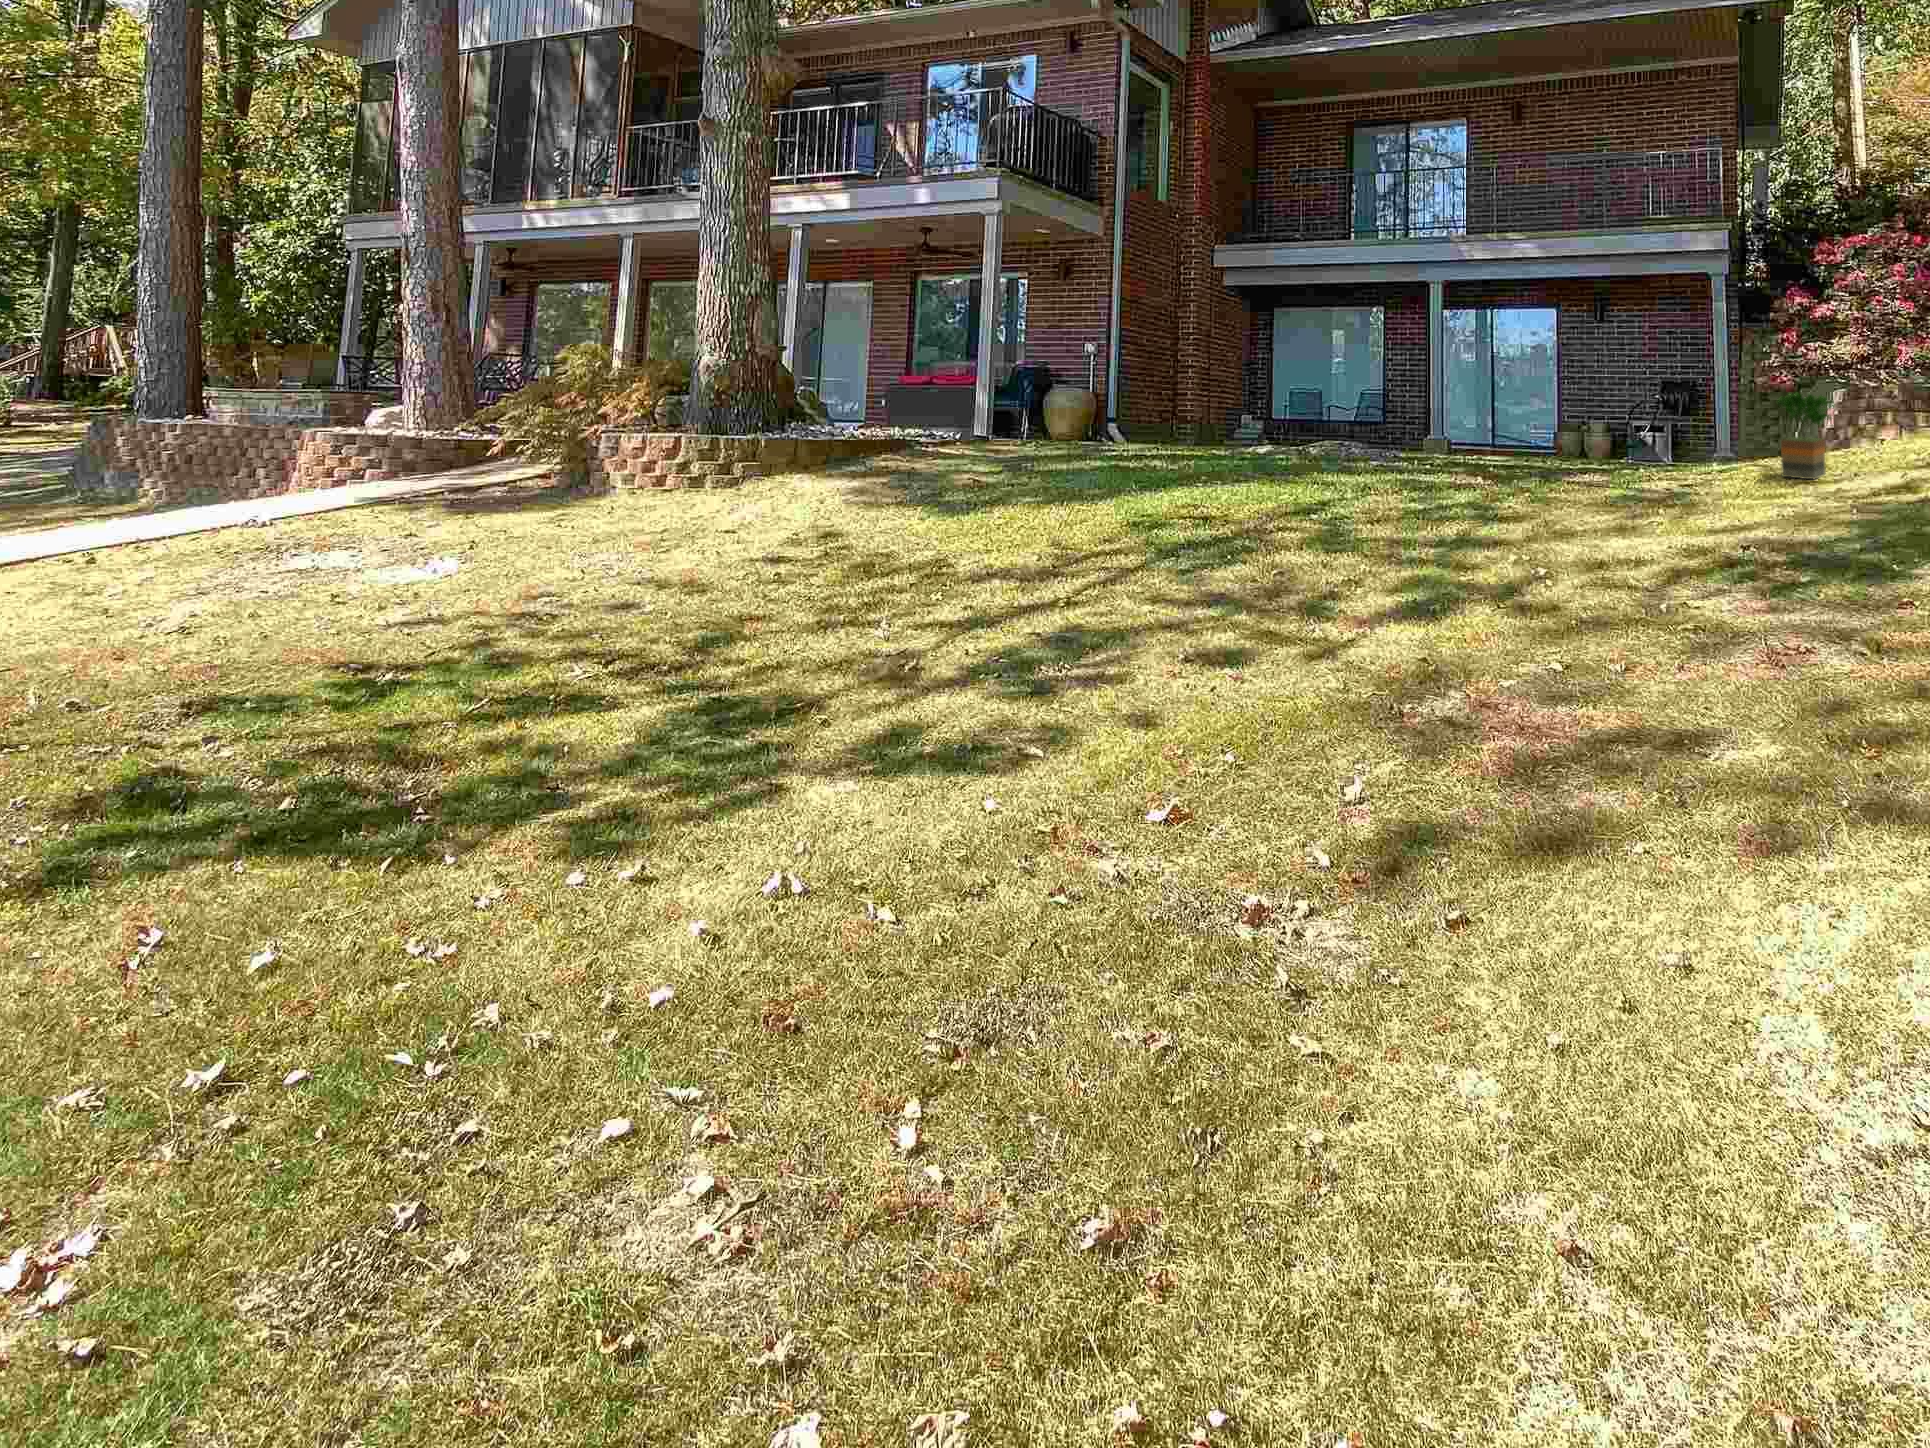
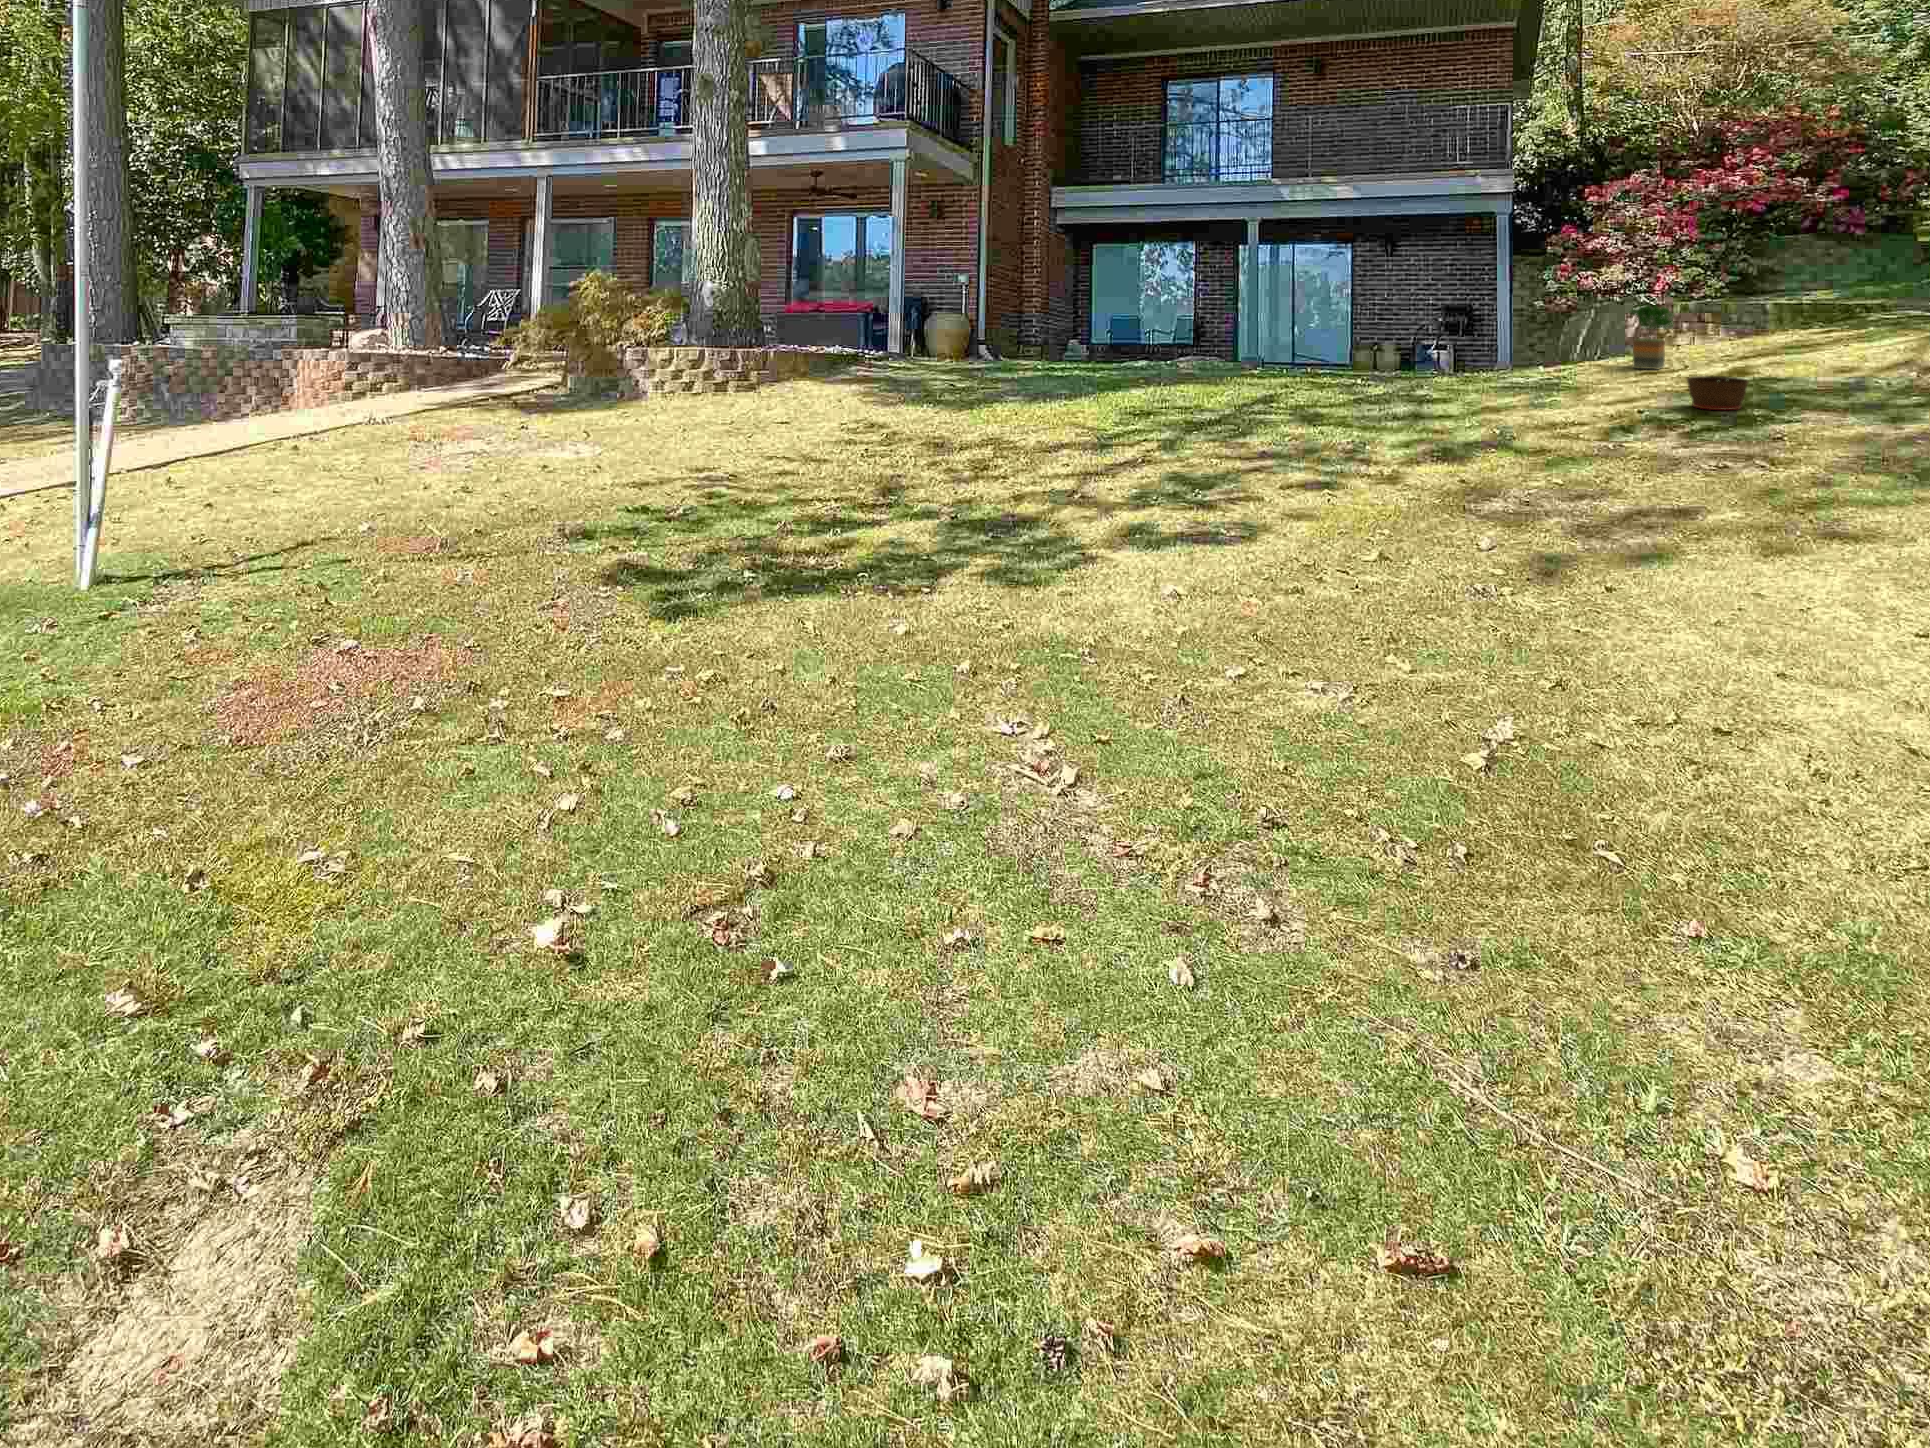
basket: none [1813,493,1896,545] -> present [1687,376,1748,410]

